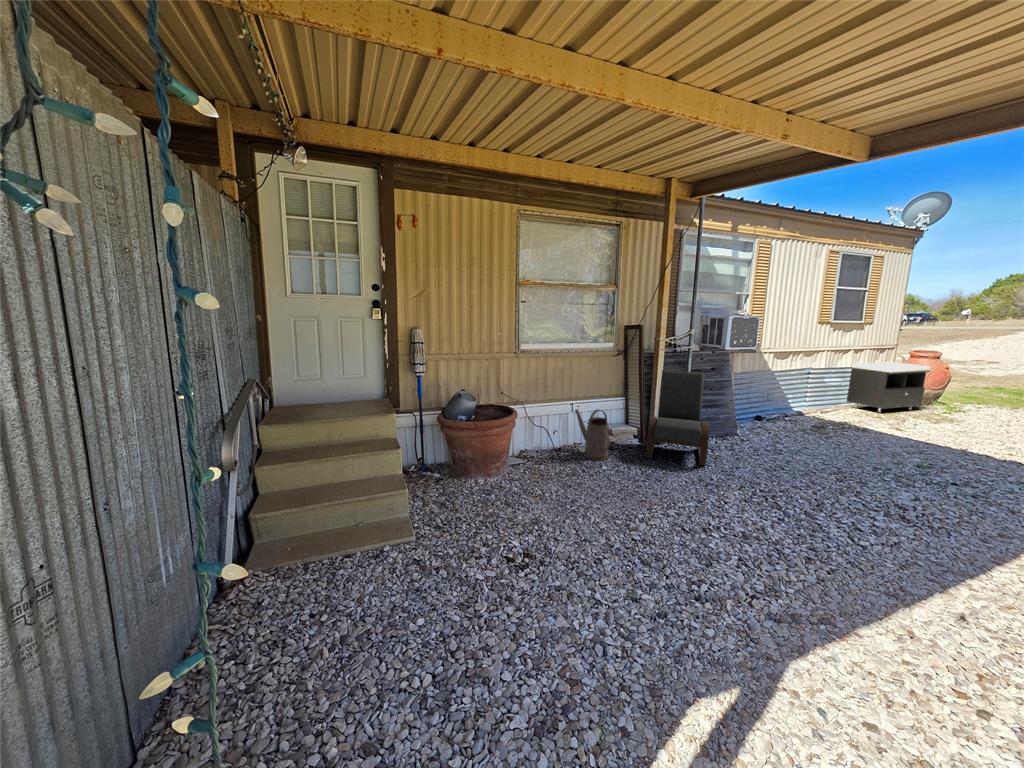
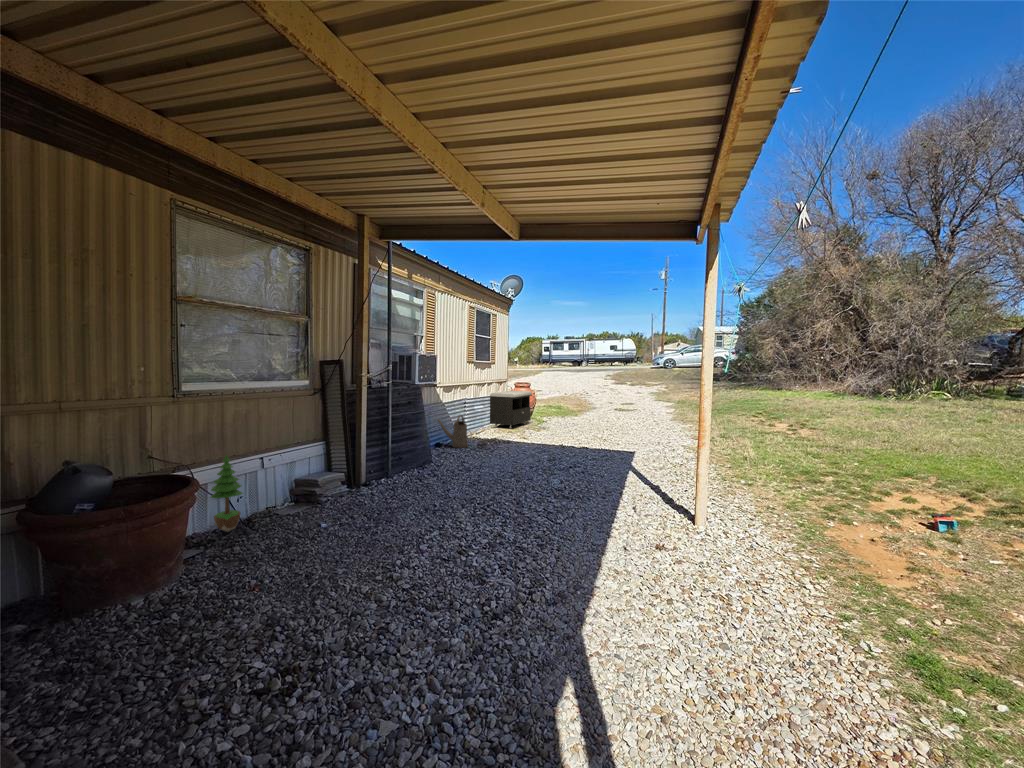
lounge chair: present [646,370,709,465] -> none [360,406,427,502]
potted tree: none [532,397,553,453] -> present [211,455,243,532]
watering can: present [575,409,611,460] -> present [438,415,472,448]

